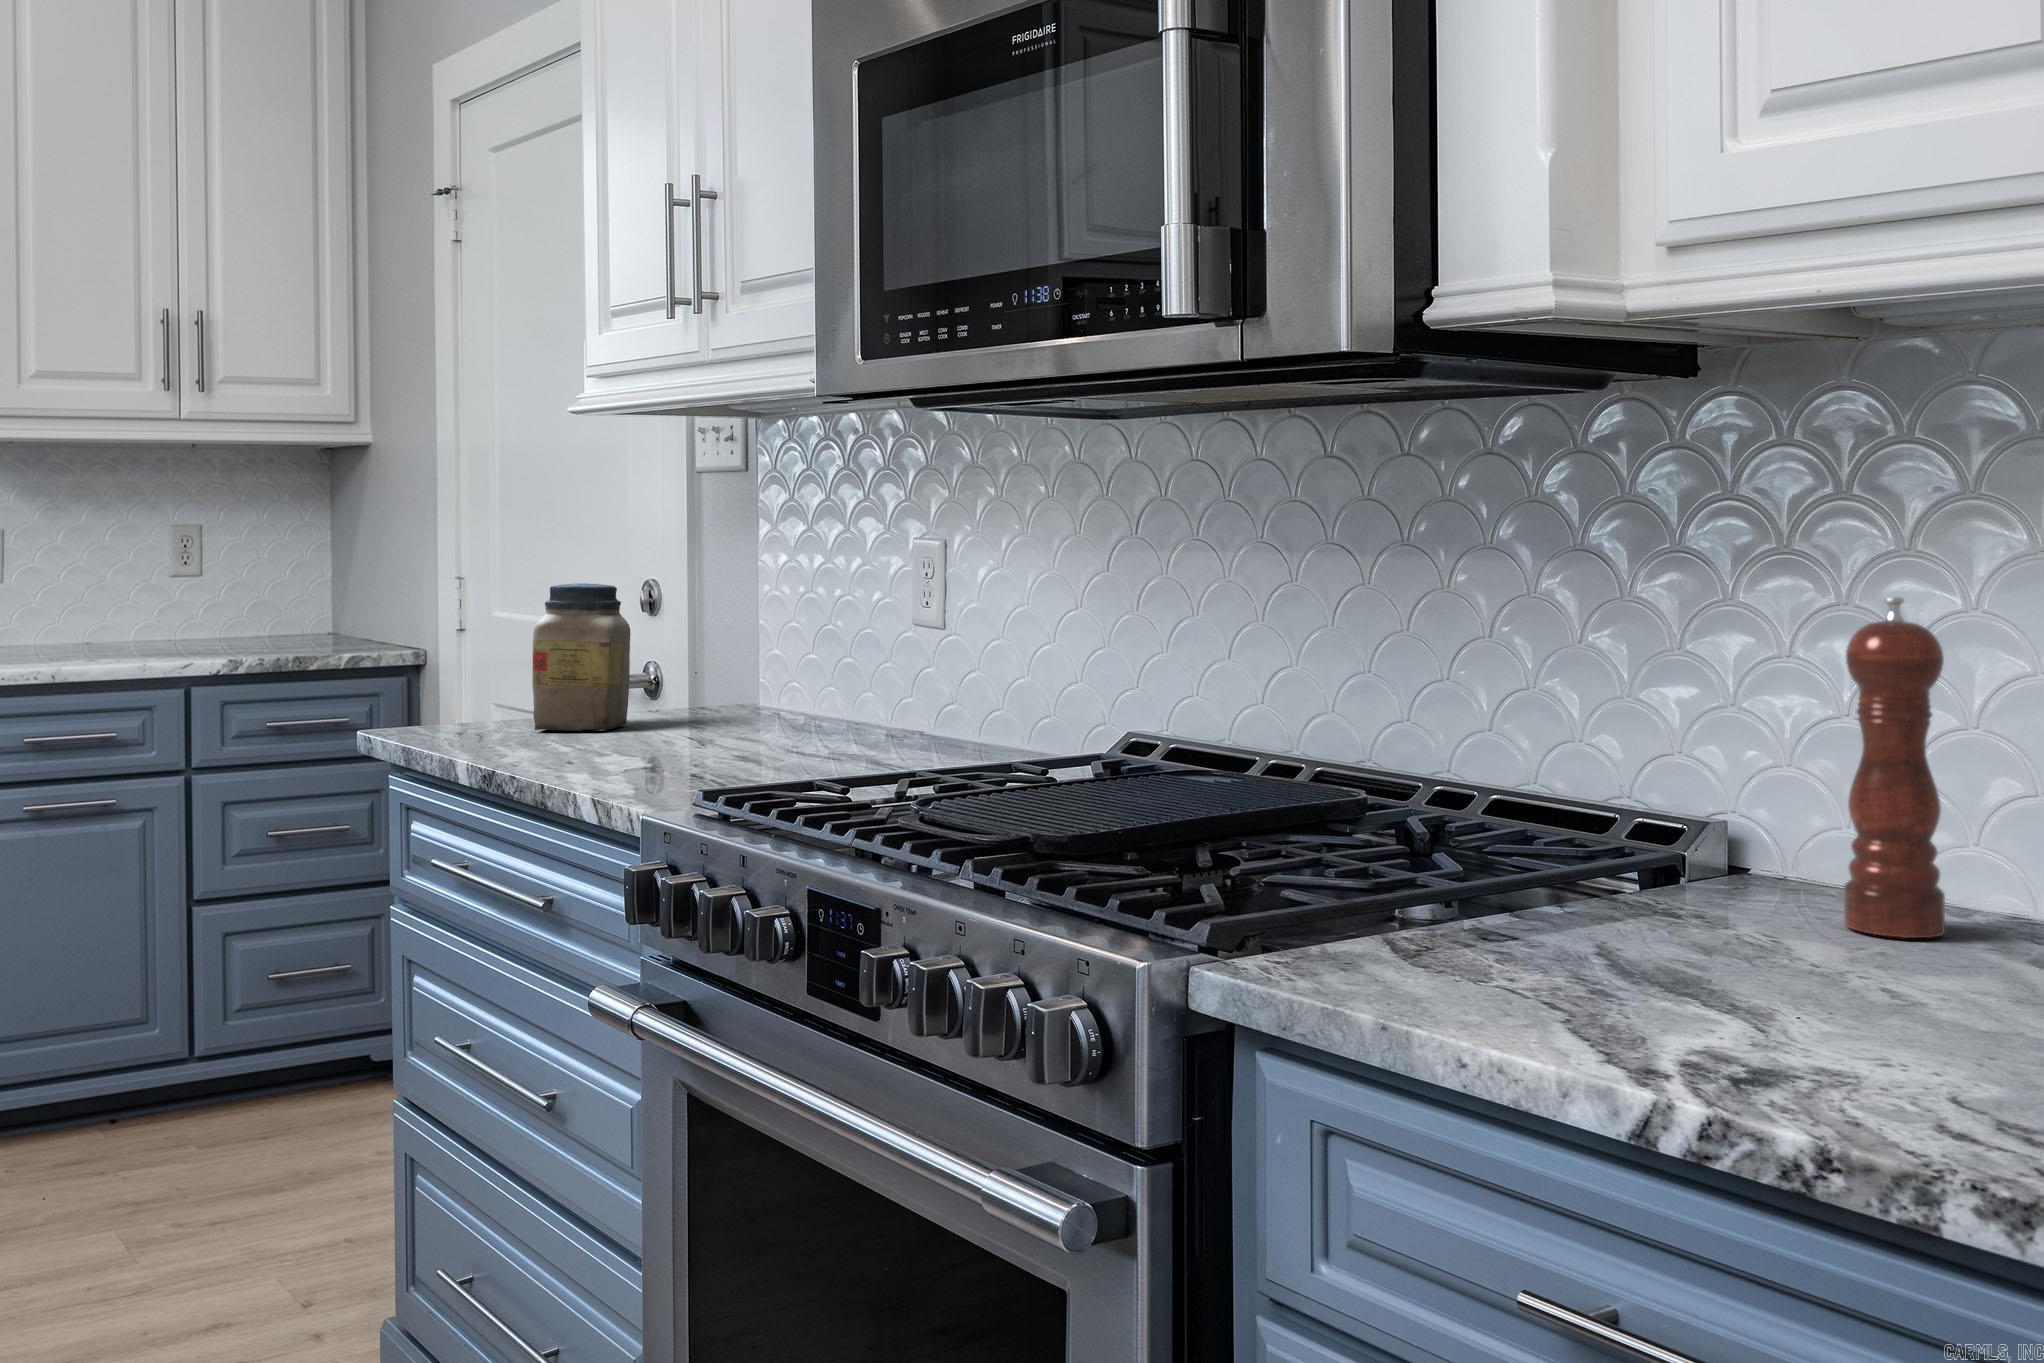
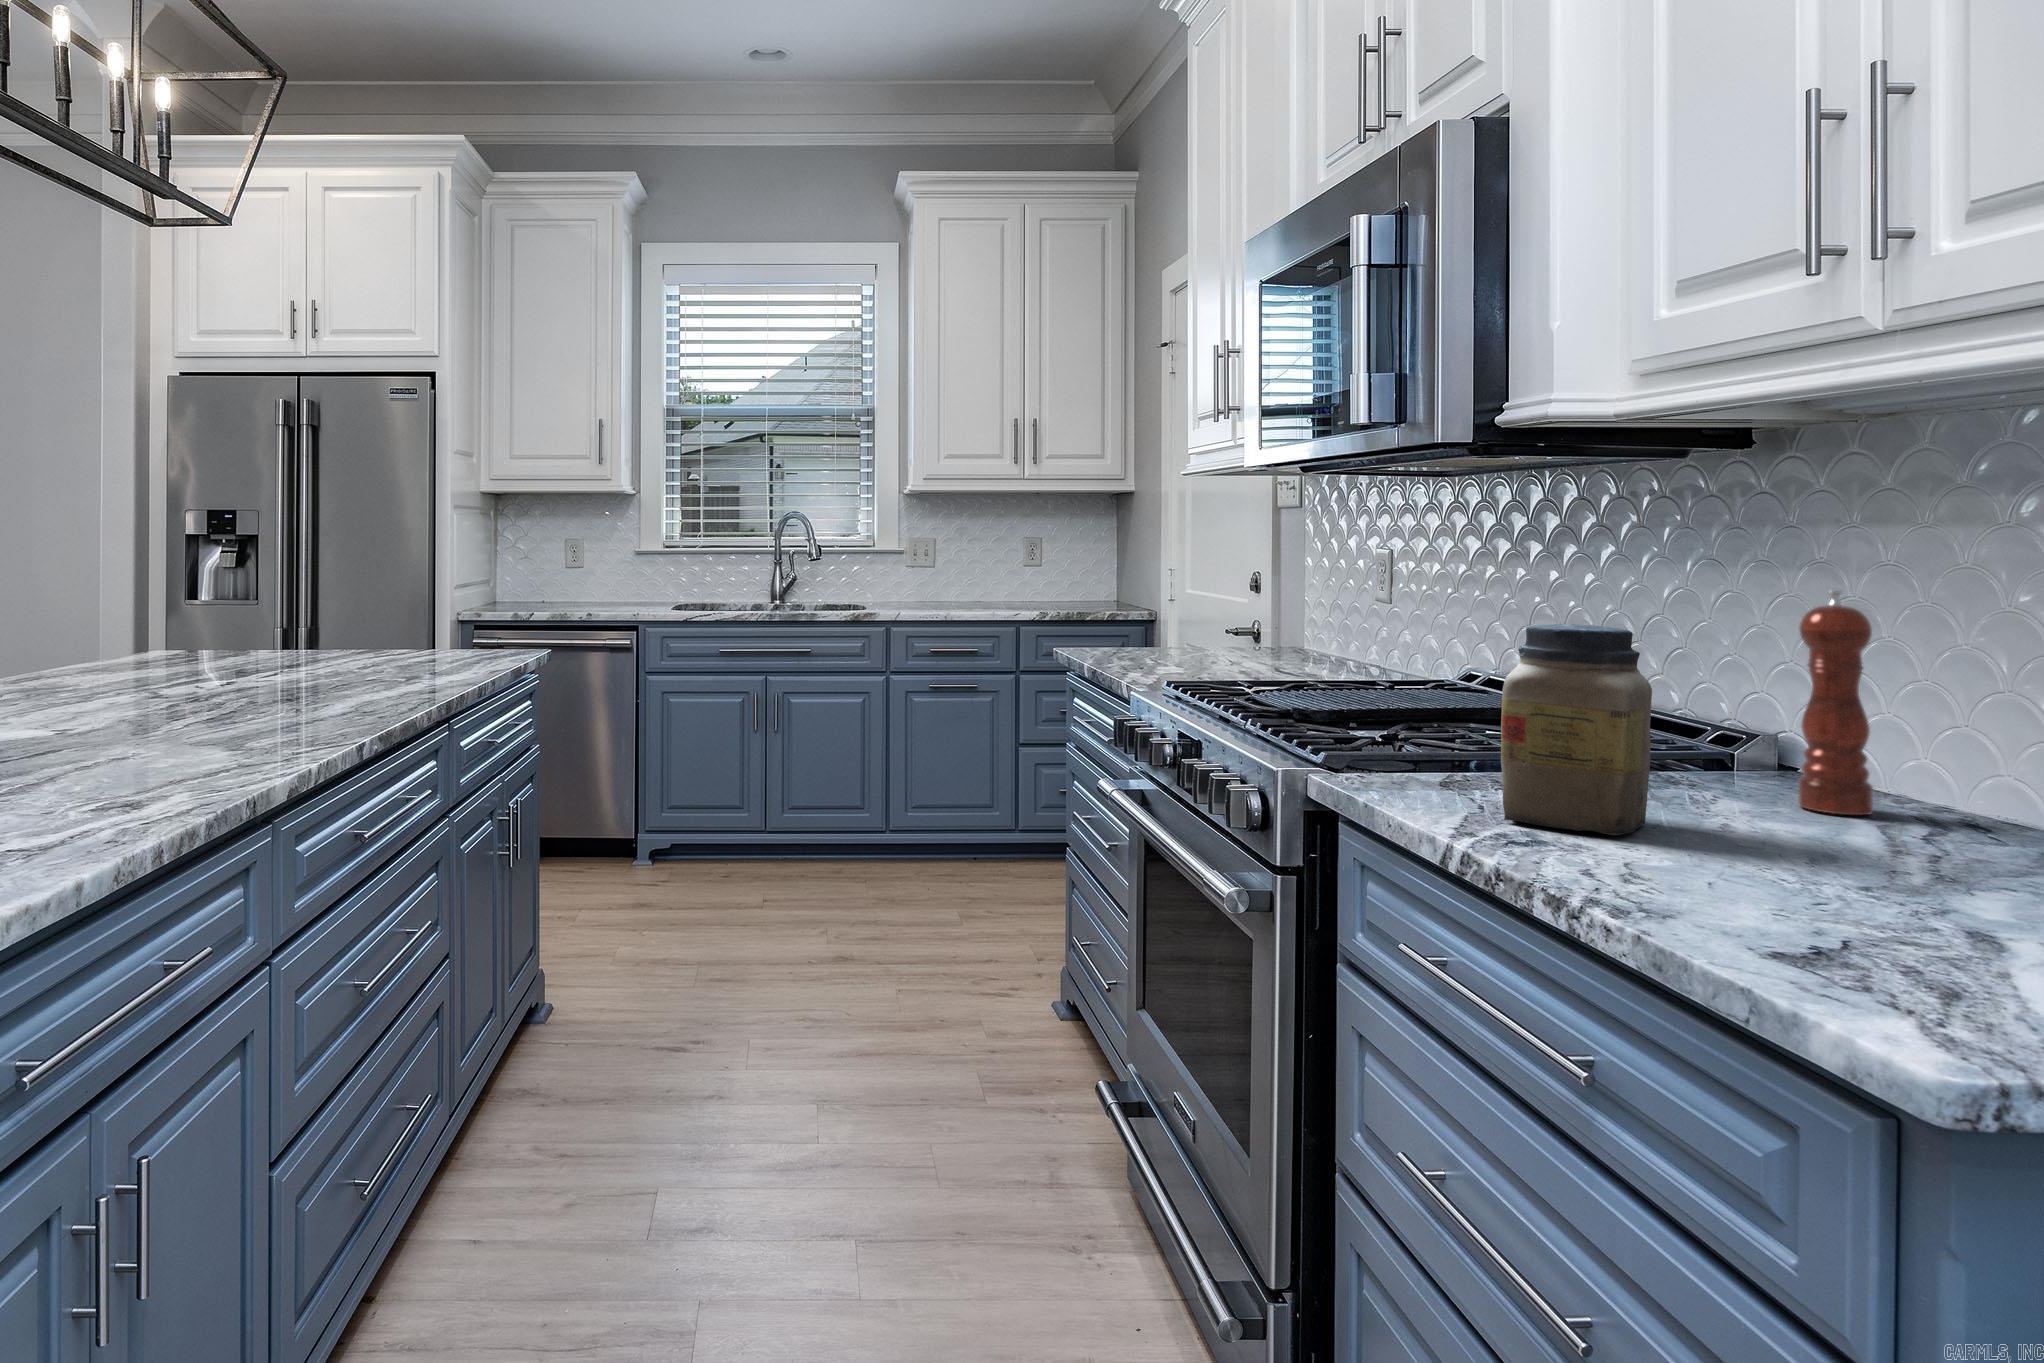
jar: present [532,583,631,731] -> present [1501,624,1652,835]

